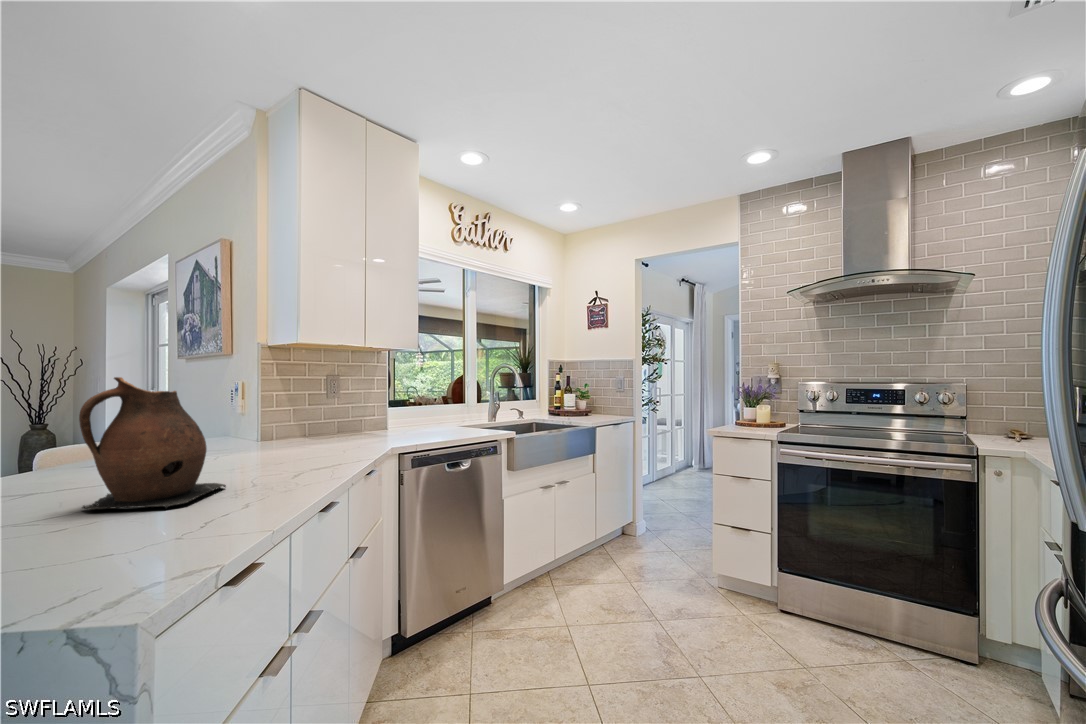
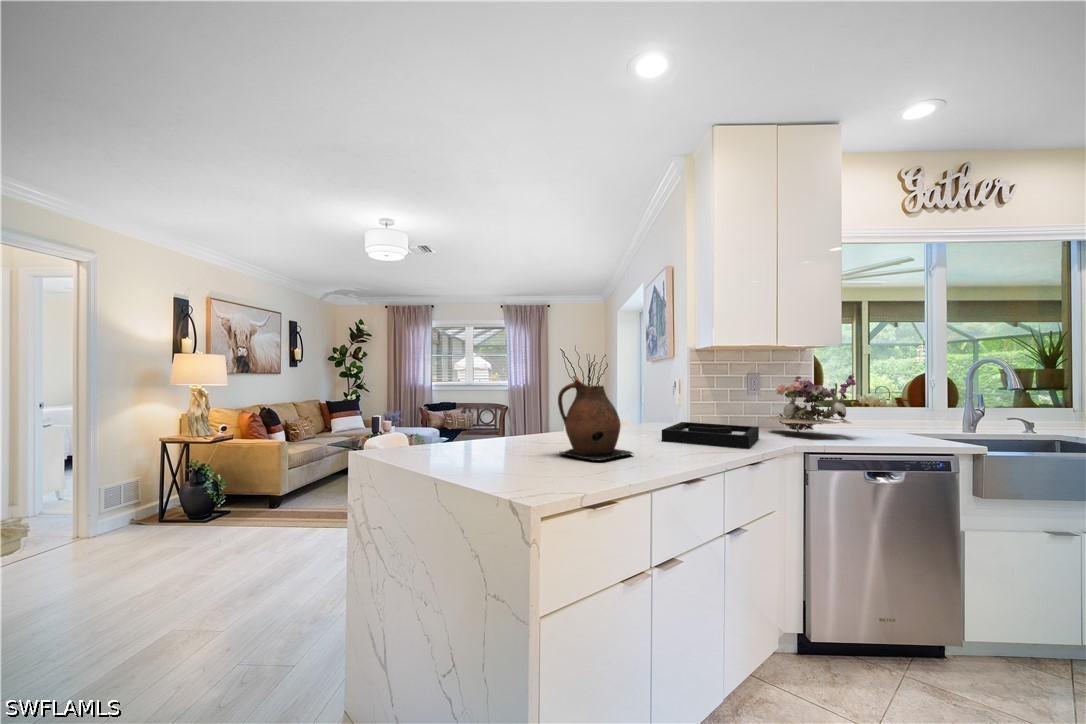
flower arrangement: none [350,375,430,435] -> present [769,373,856,433]
decorative tray: none [242,432,356,464] -> present [662,422,759,449]

